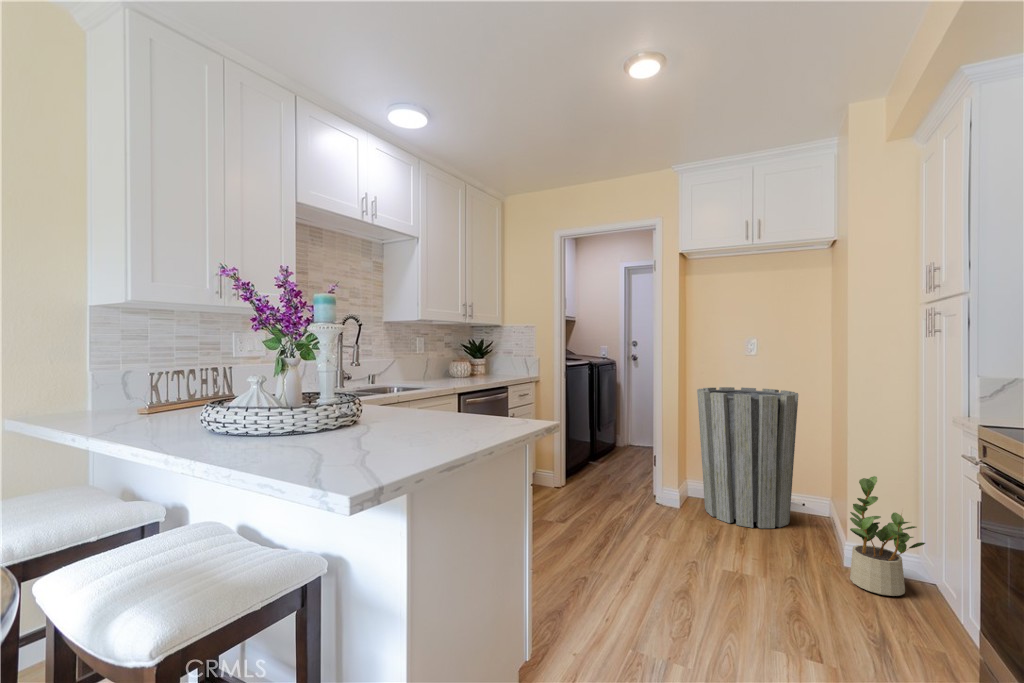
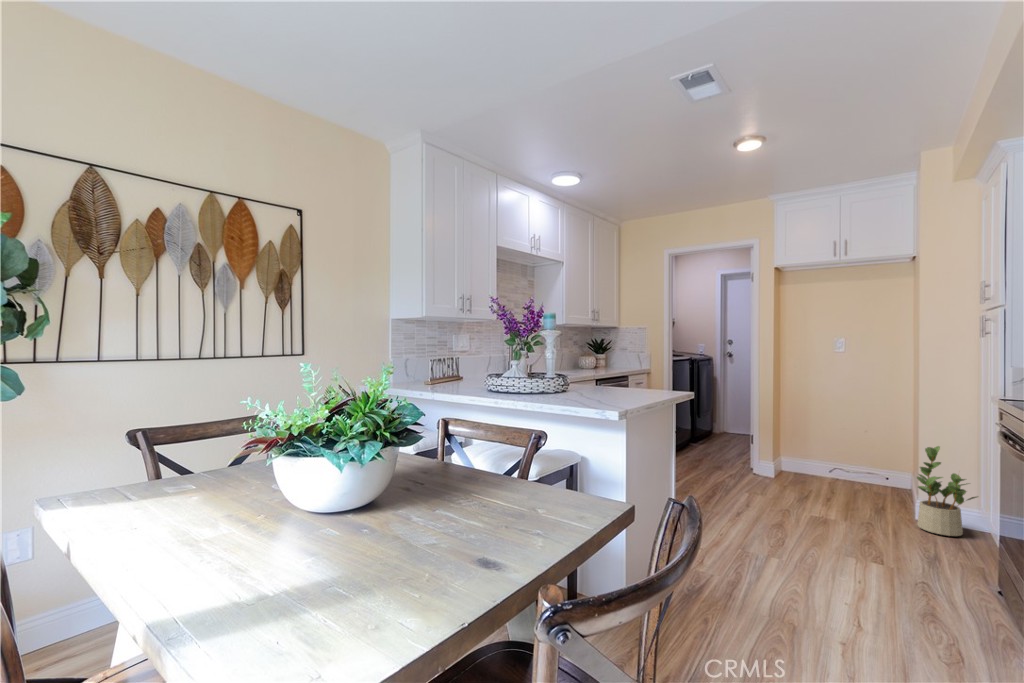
trash can: present [697,387,798,529] -> none [791,379,881,494]

